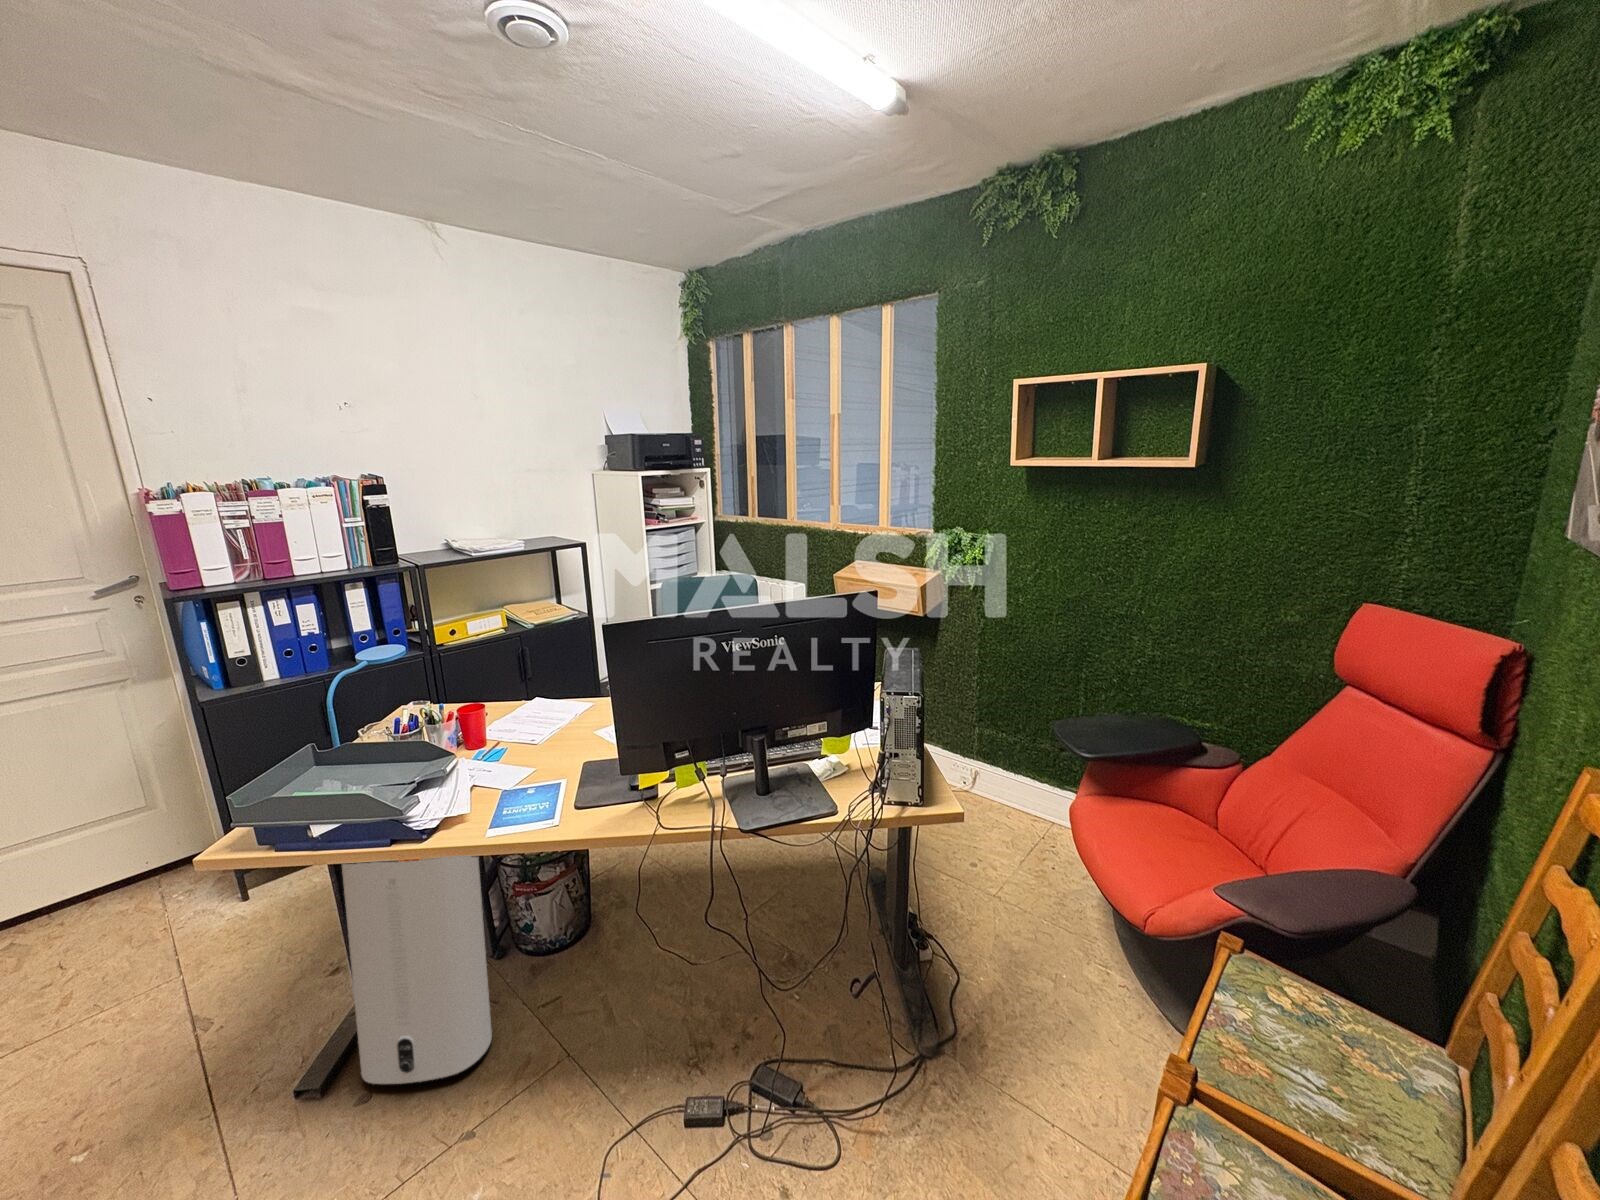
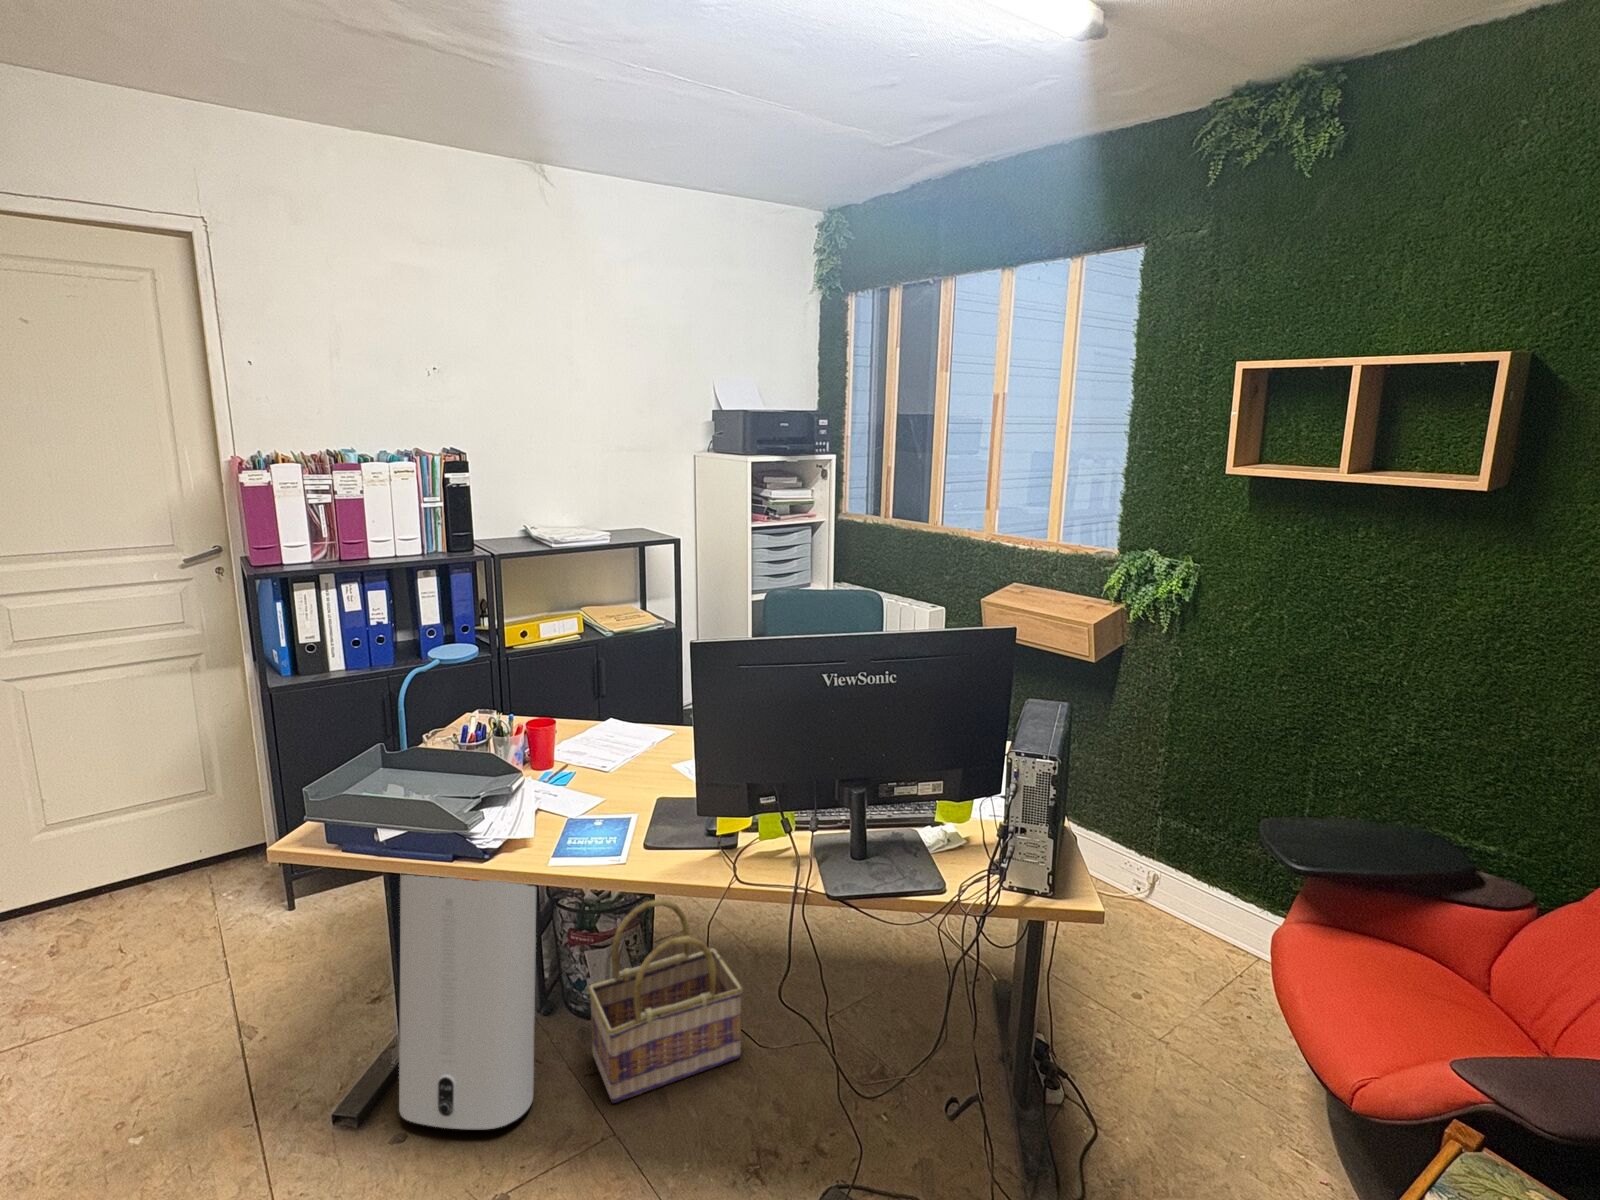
basket: none [535,846,674,1027] -> present [588,899,743,1103]

